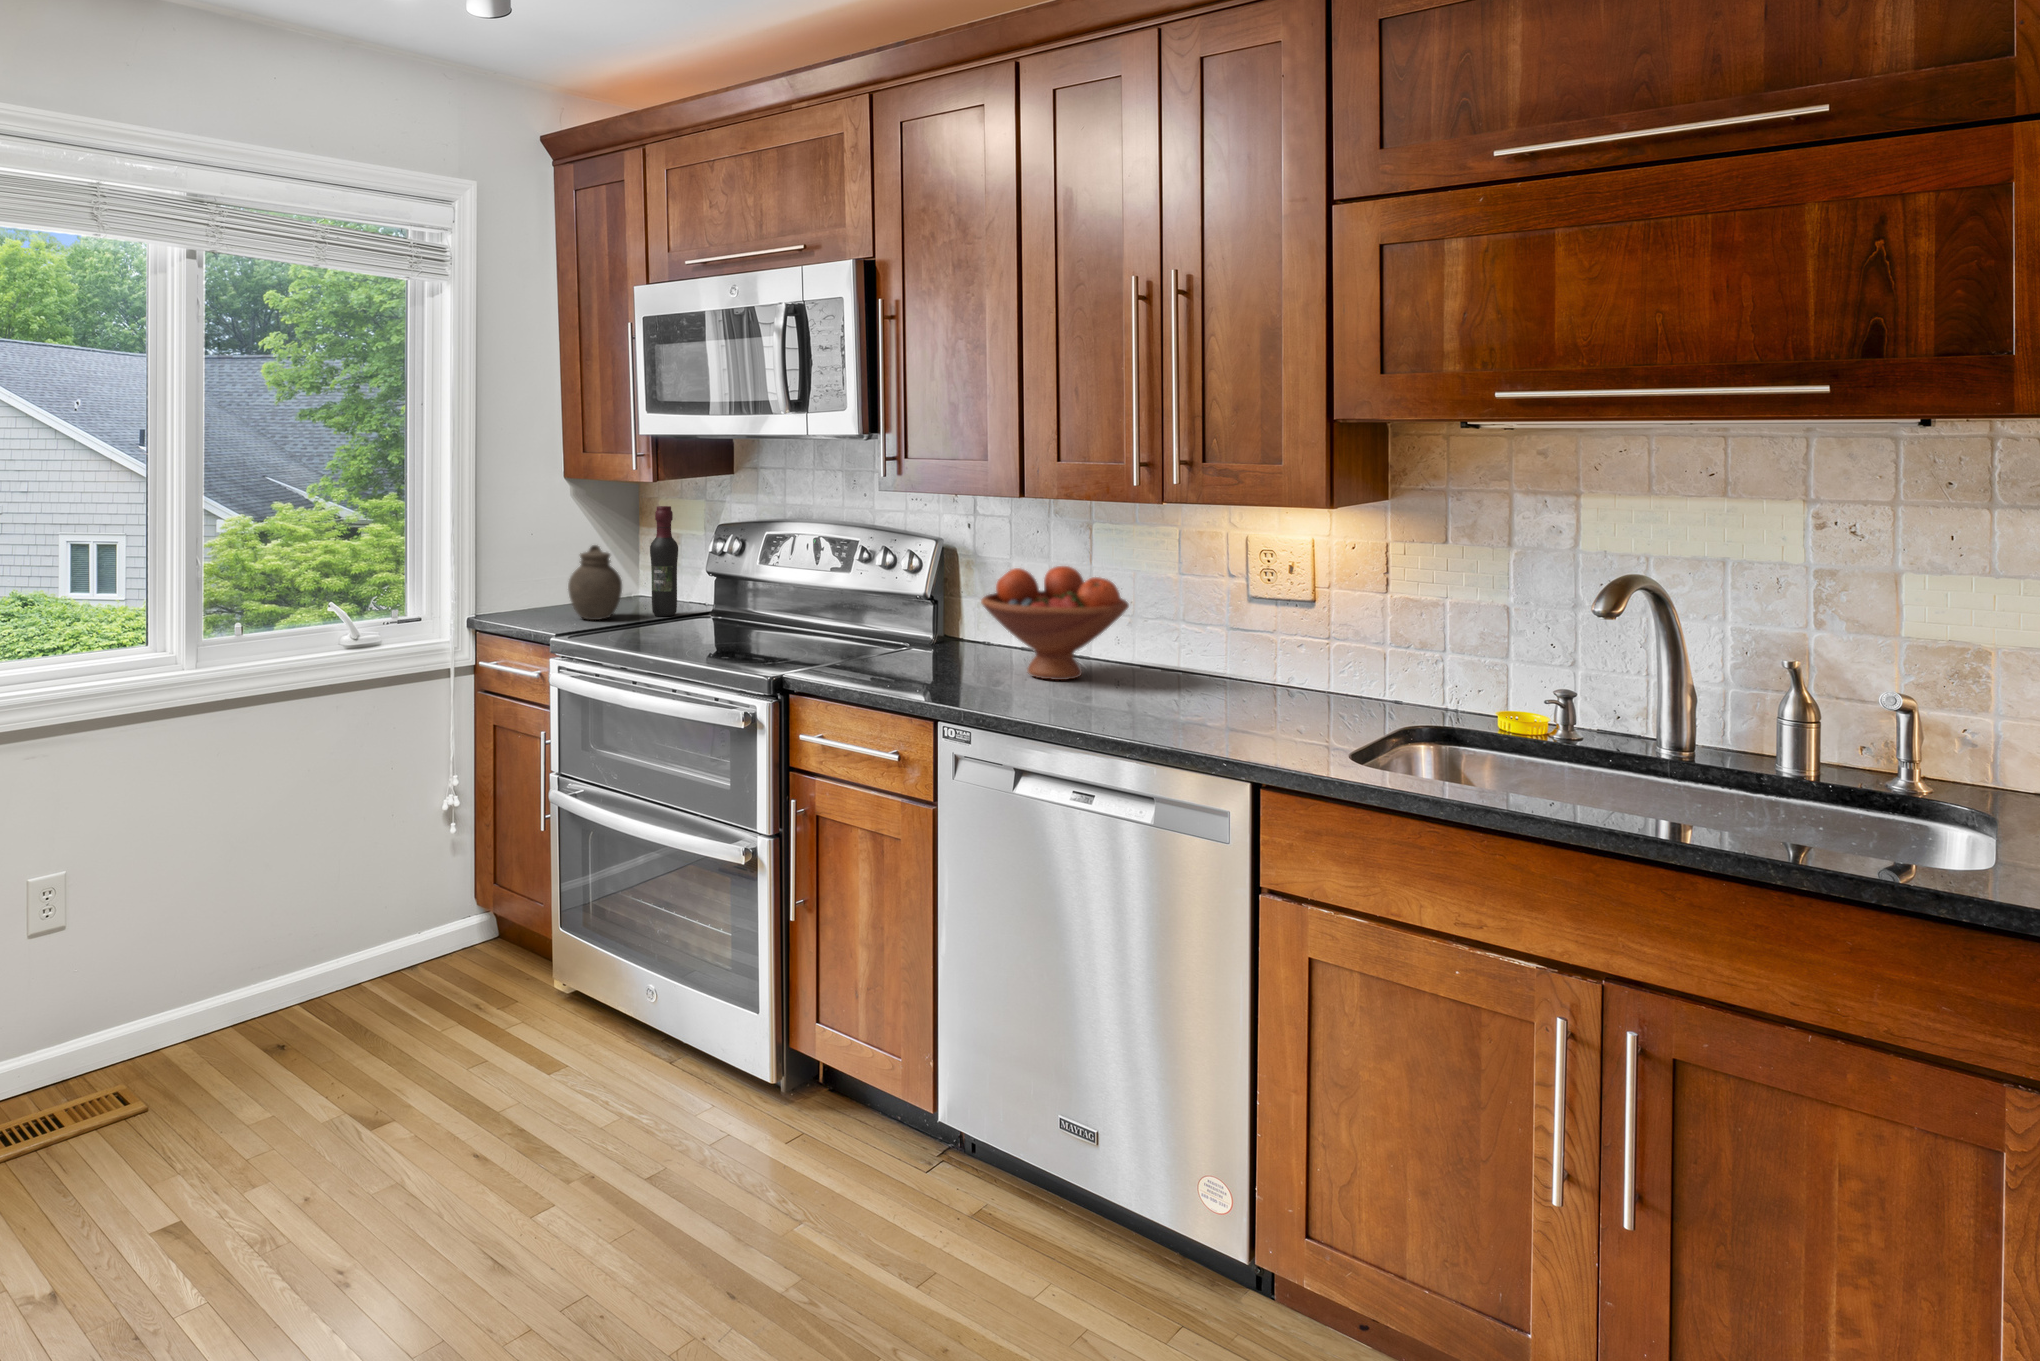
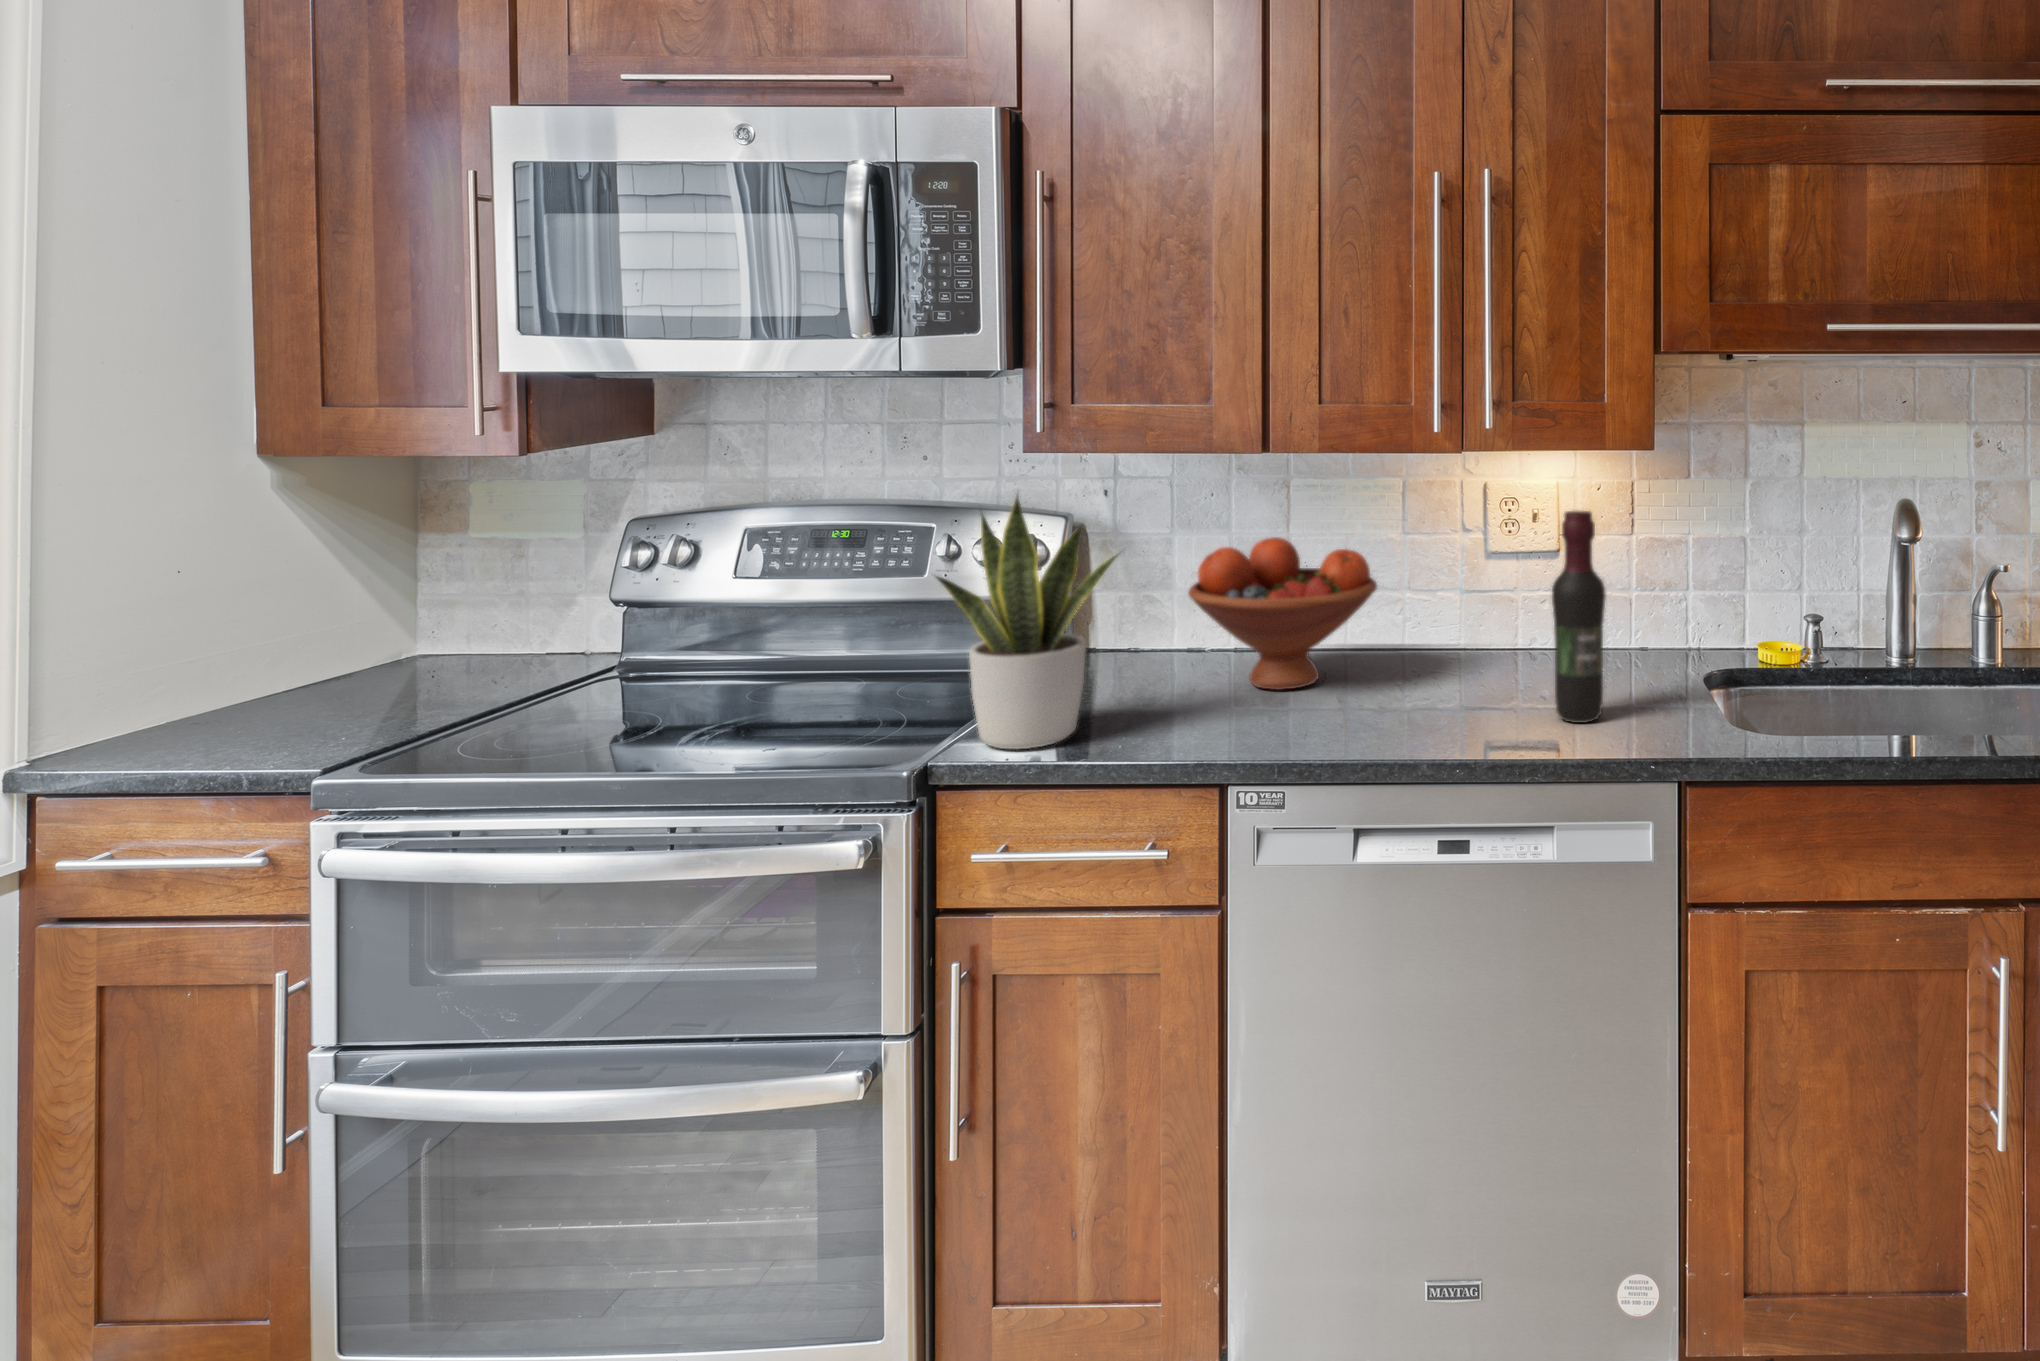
wine bottle: present [650,506,678,616] -> present [1552,511,1606,723]
potted plant: none [796,509,909,680] -> present [936,495,1119,749]
jar: present [568,545,622,620] -> none [301,578,432,719]

